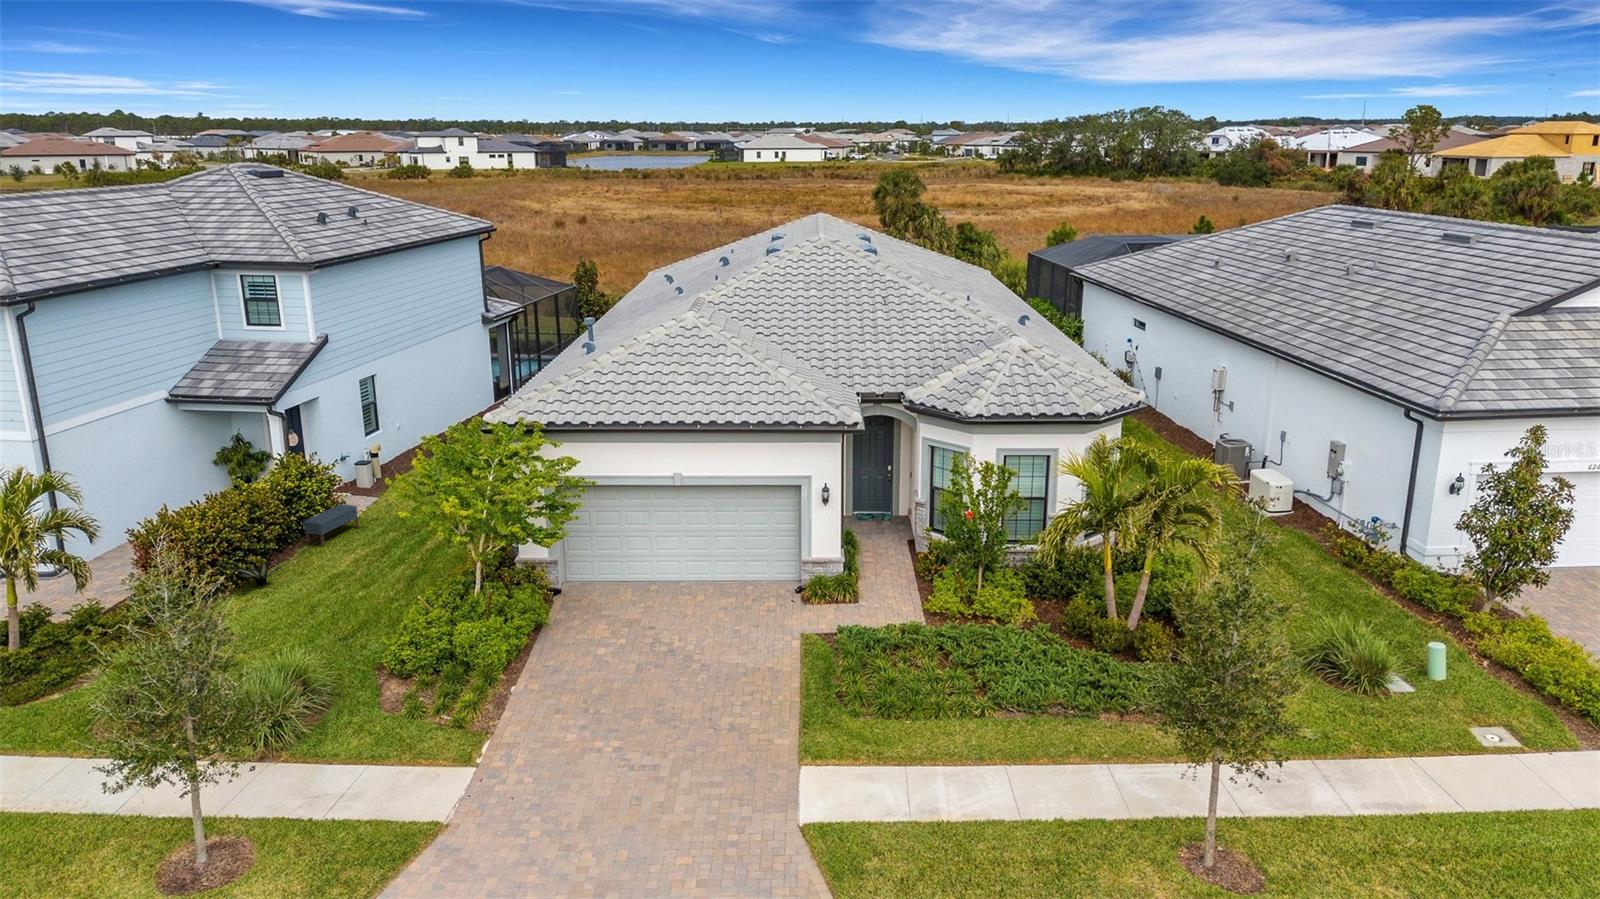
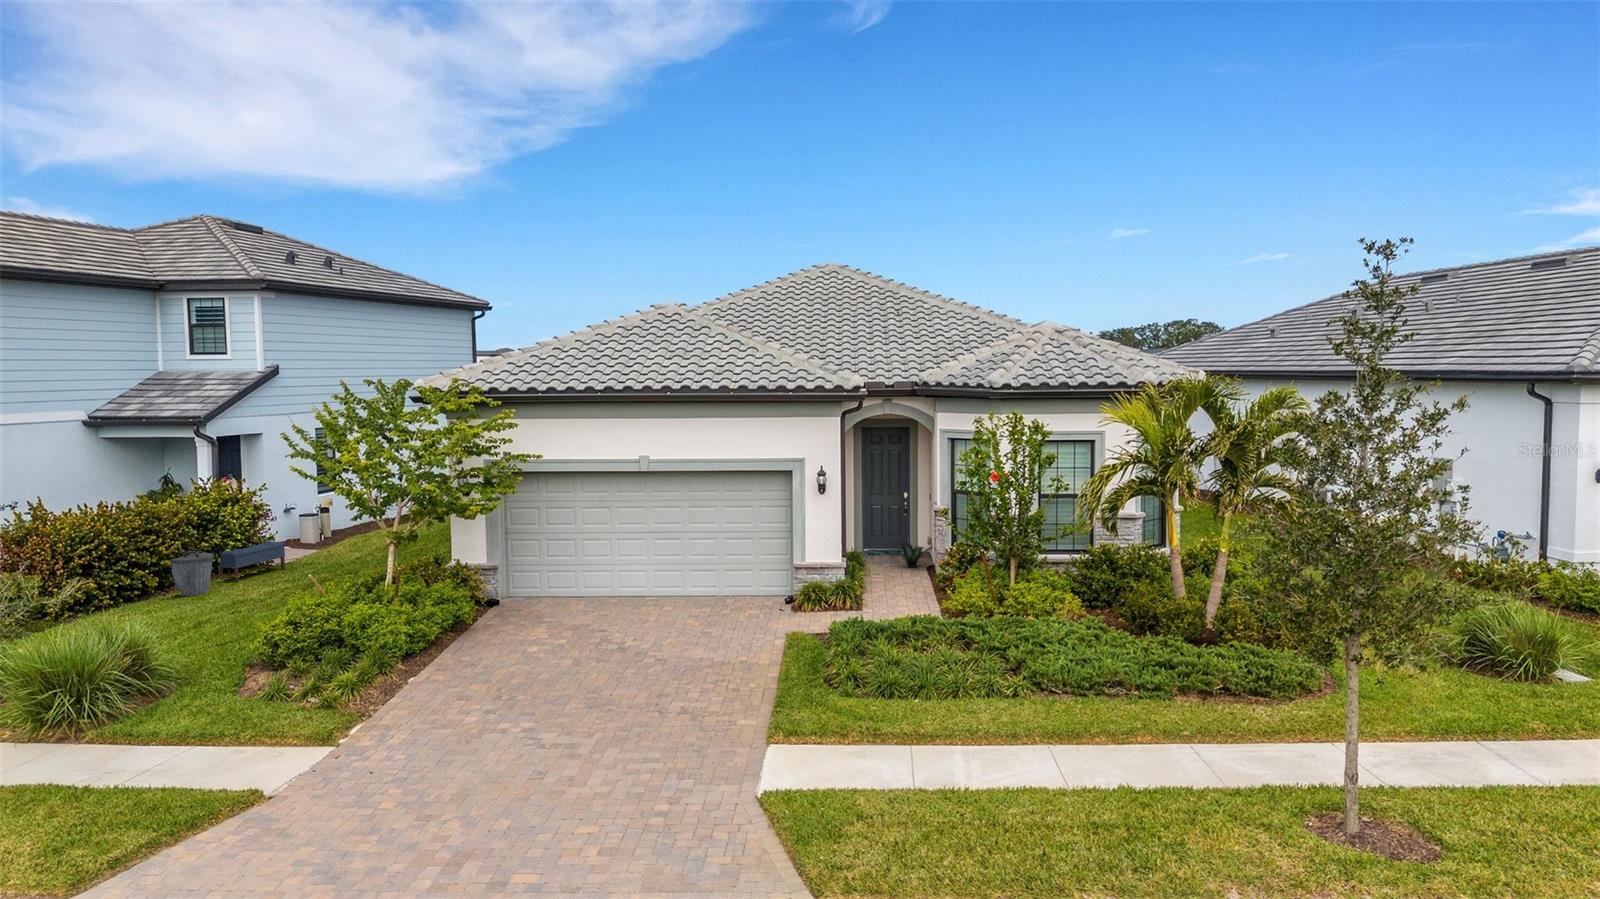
trash can: none [268,527,306,566] -> present [170,552,214,596]
potted plant: present [235,563,280,585] -> present [896,544,932,567]

